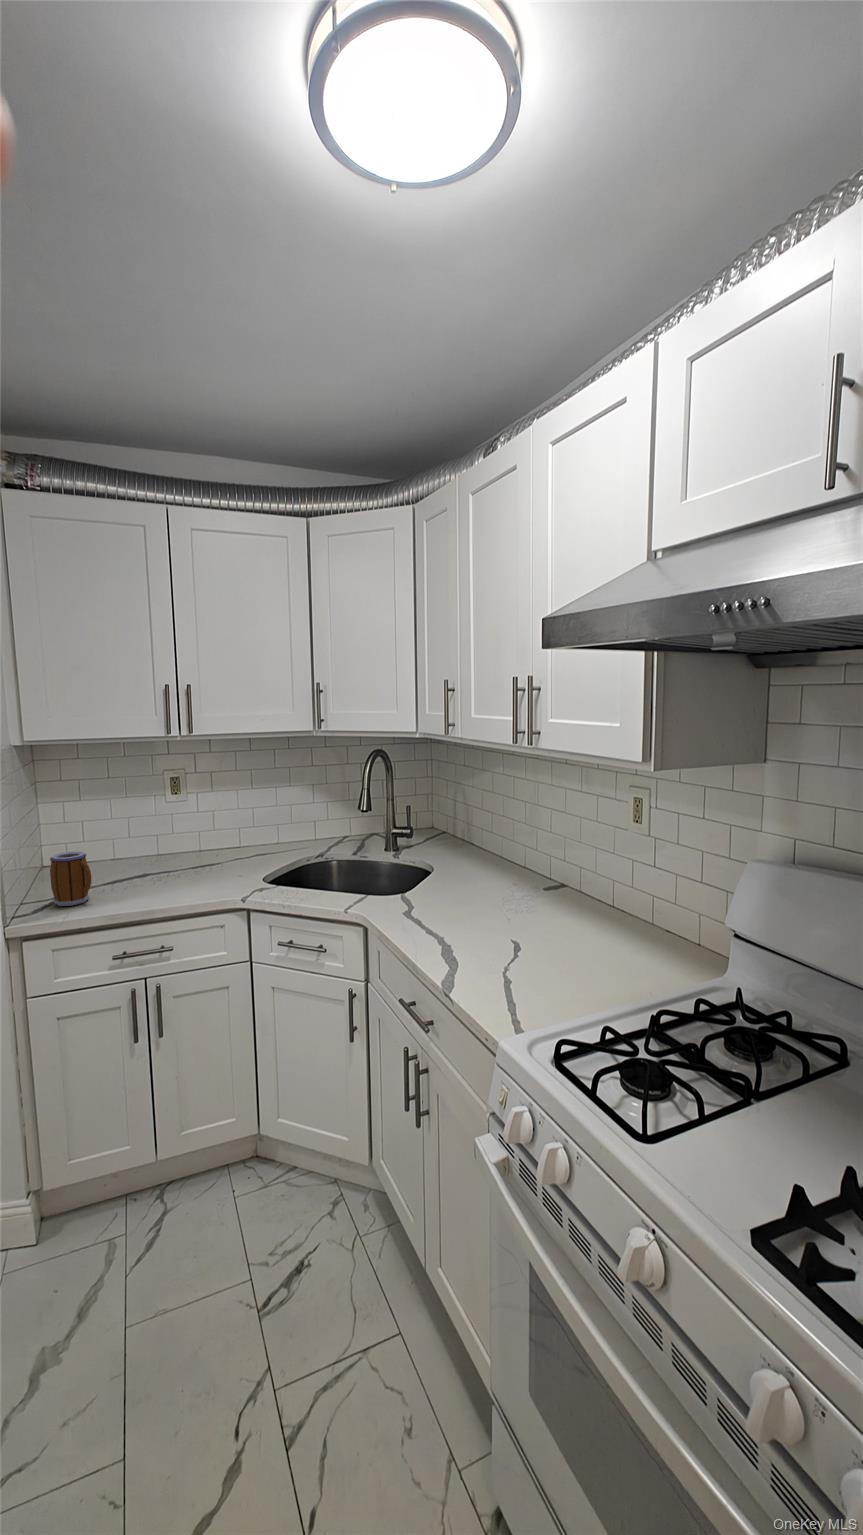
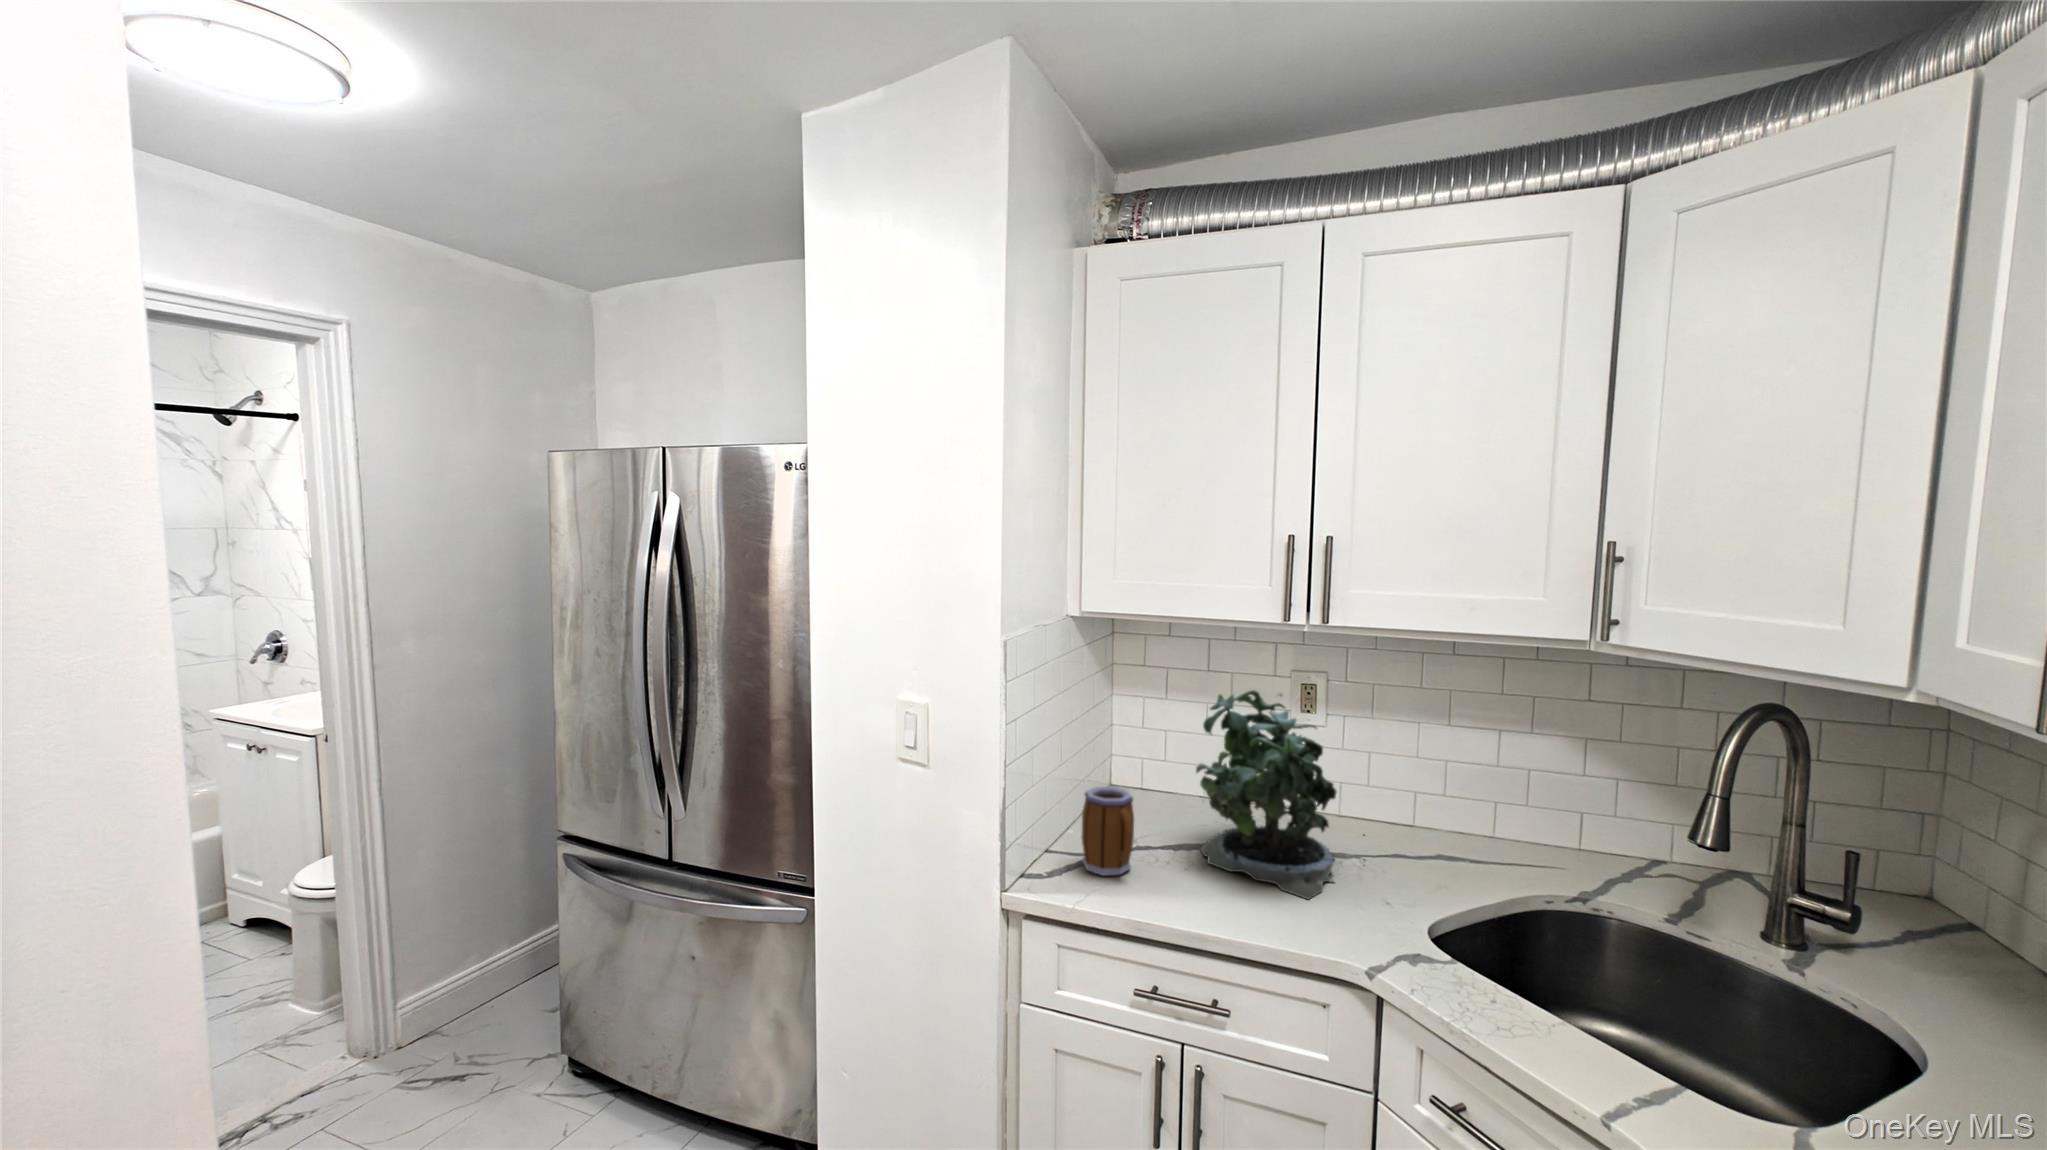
potted plant: none [118,776,211,884] -> present [1196,690,1337,900]

